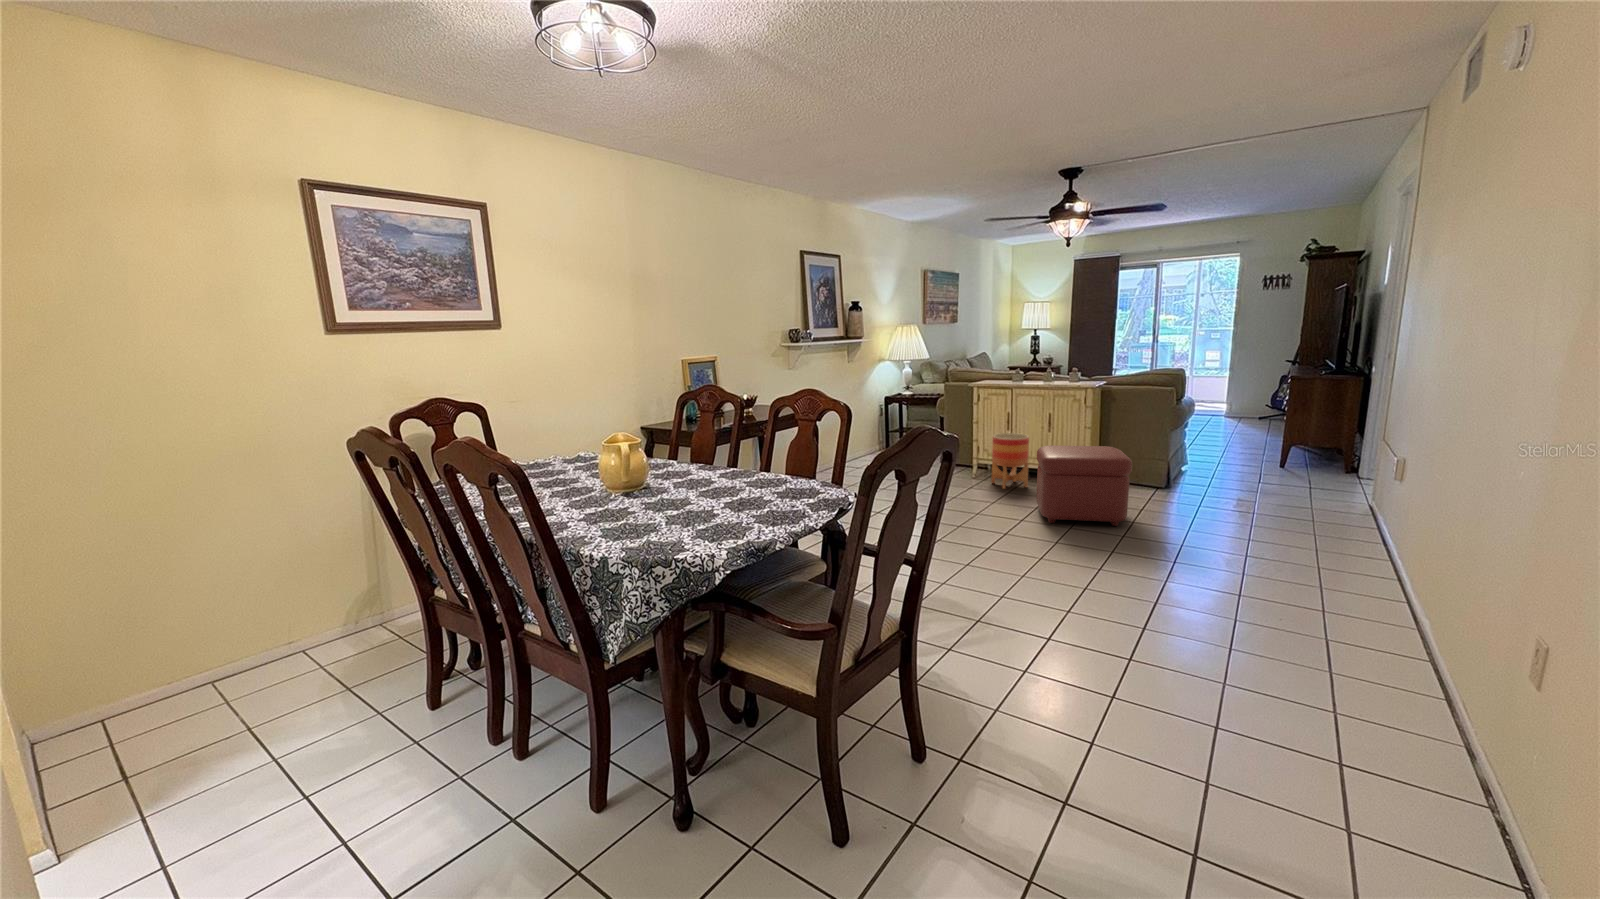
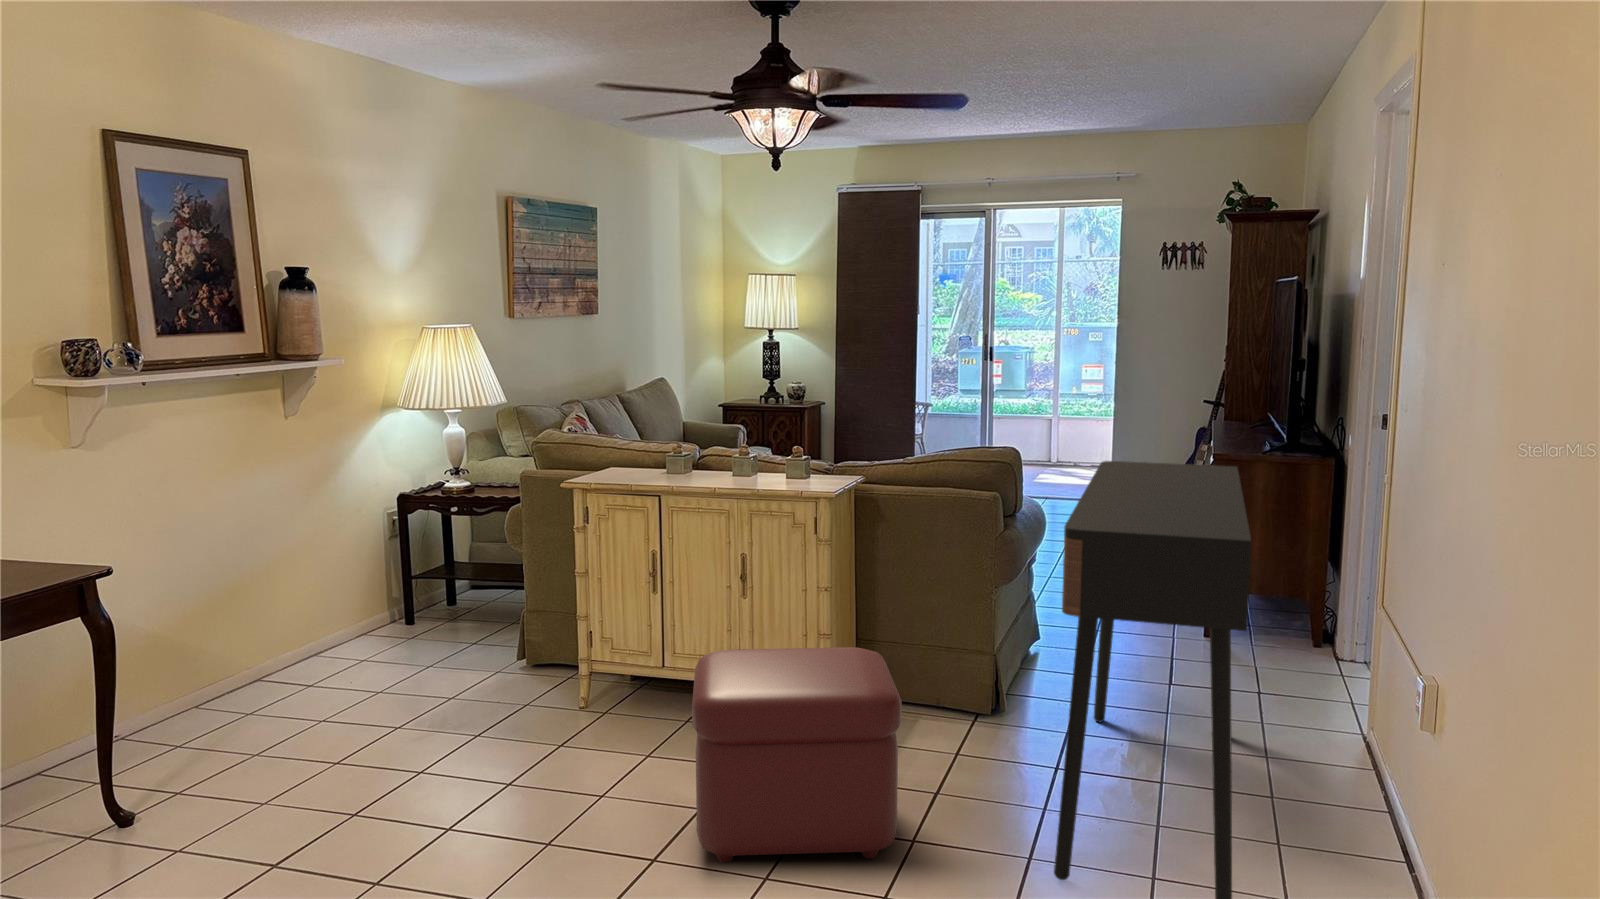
console table: none [1201,373,1308,549] -> present [1054,461,1251,899]
planter: present [992,433,1029,489] -> none [616,598,701,741]

